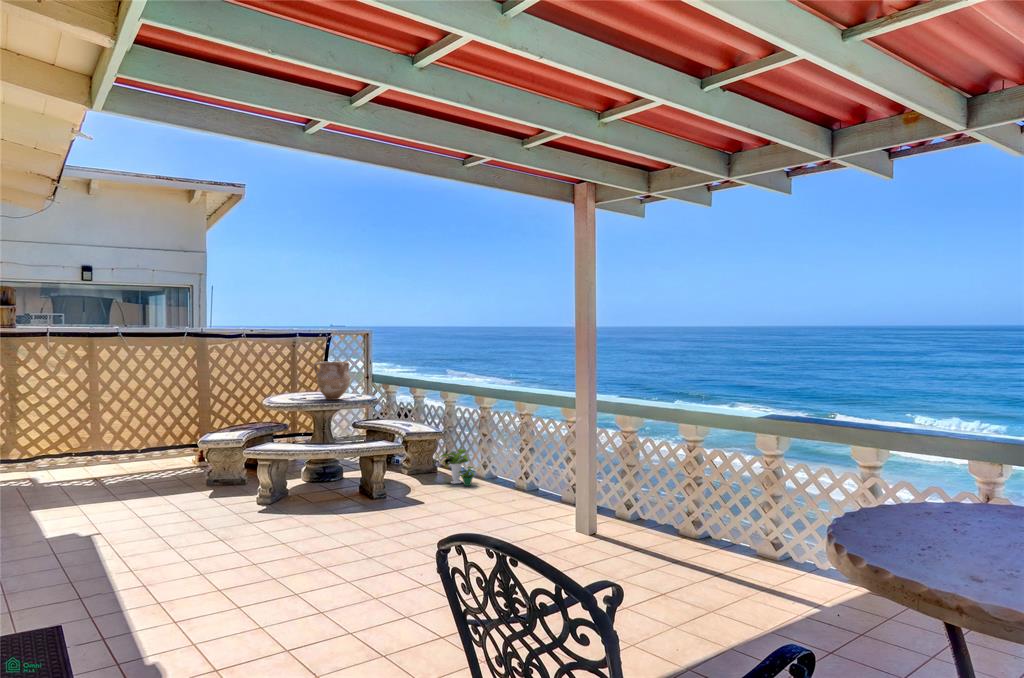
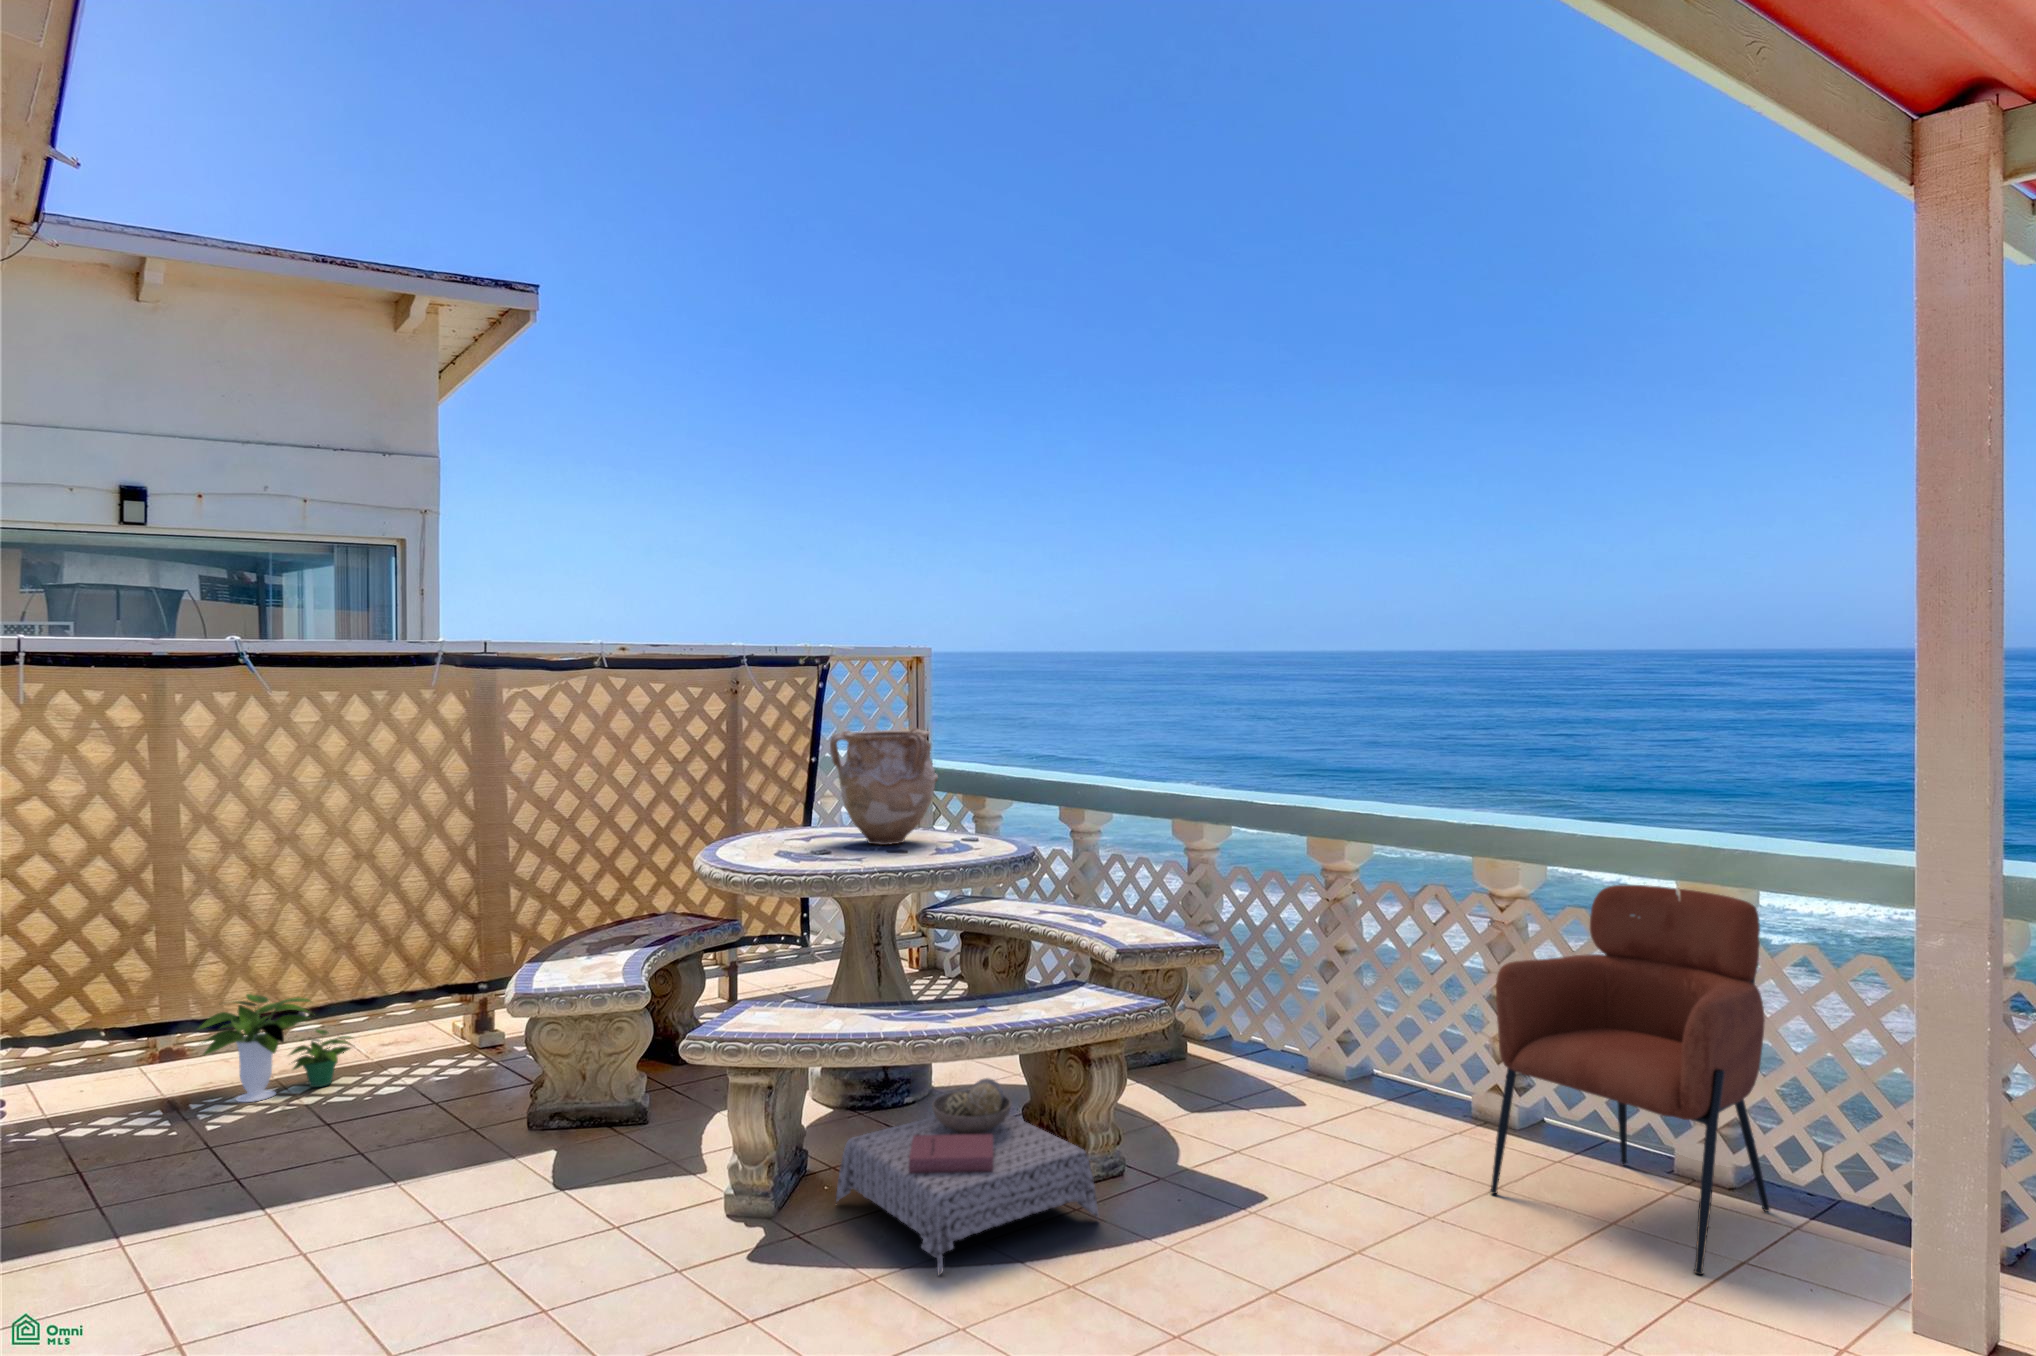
chair: none [488,412,564,517] -> present [1490,885,1770,1275]
potted plant: present [440,449,475,486] -> present [199,994,352,1102]
ottoman: none [292,466,366,513] -> present [836,1078,1098,1276]

